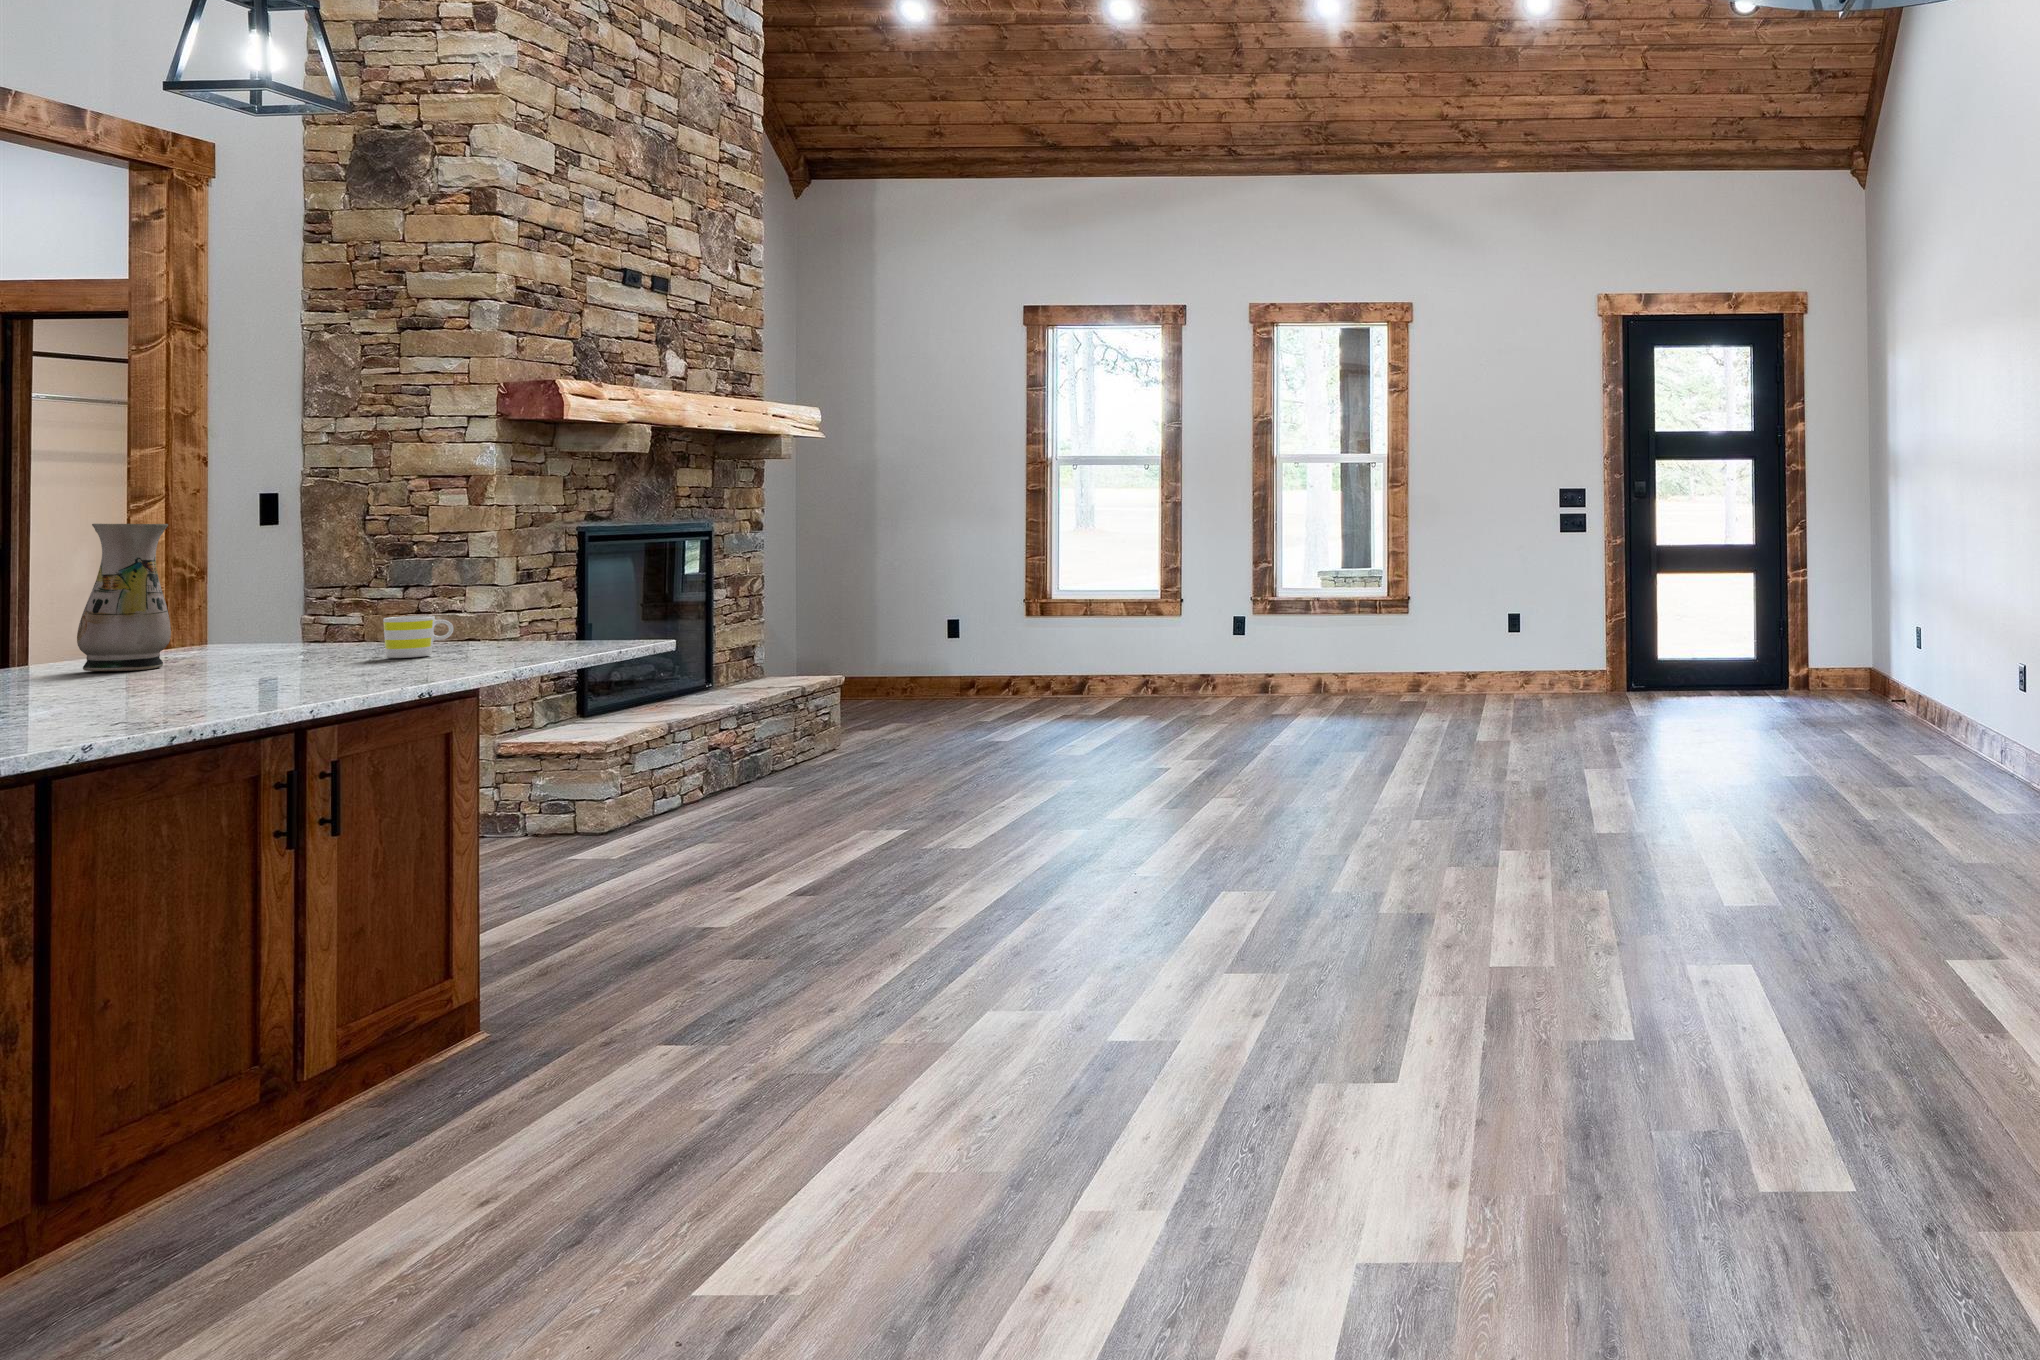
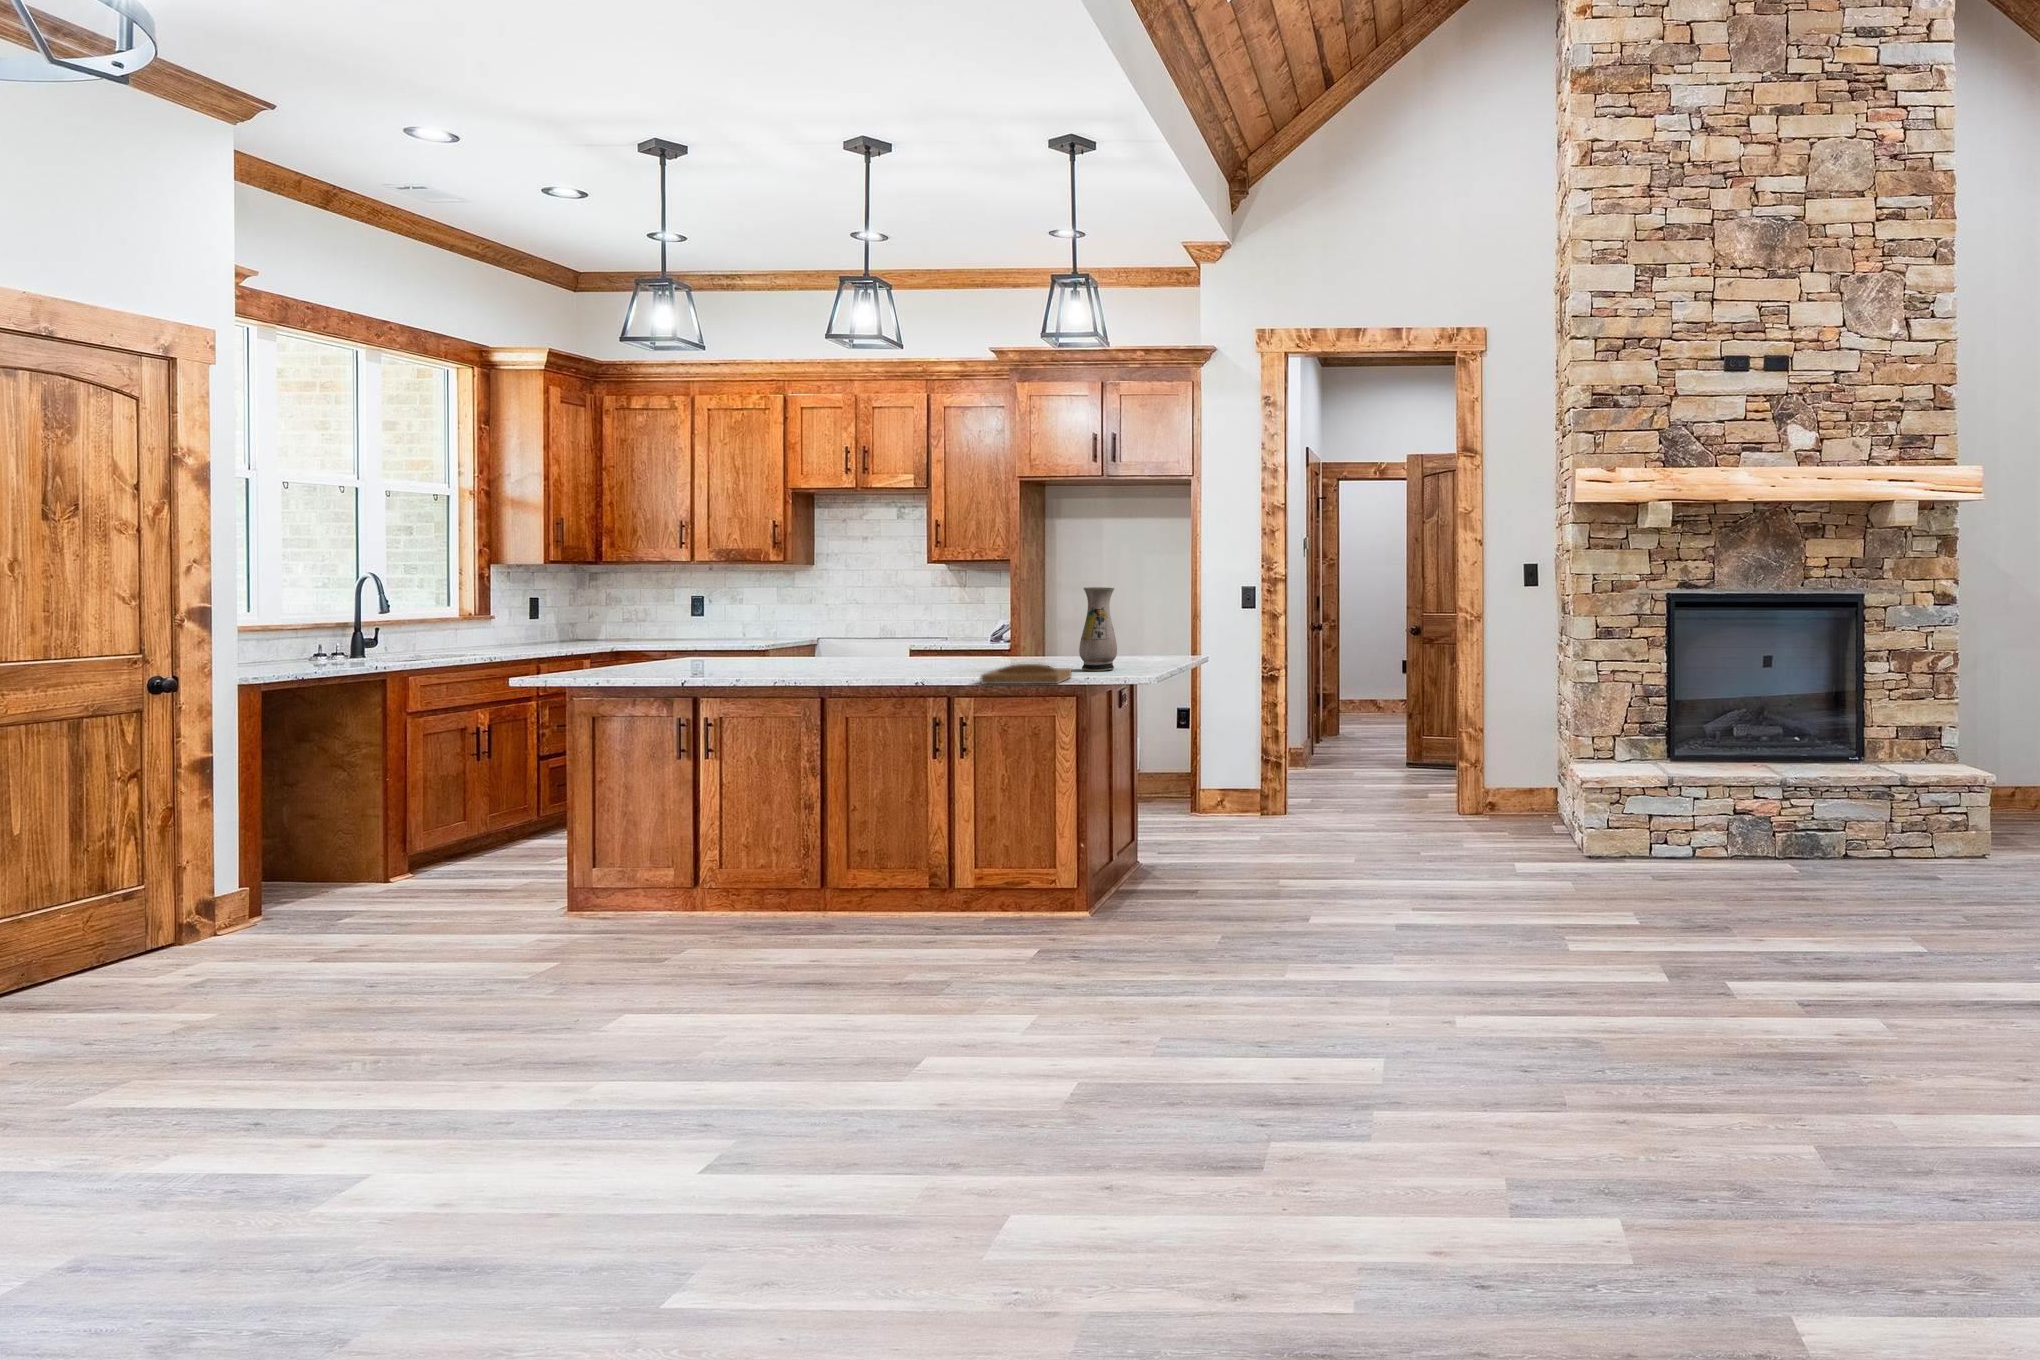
mug: present [383,616,454,658] -> none [1118,654,1145,681]
tray: none [140,648,386,686] -> present [981,664,1072,684]

